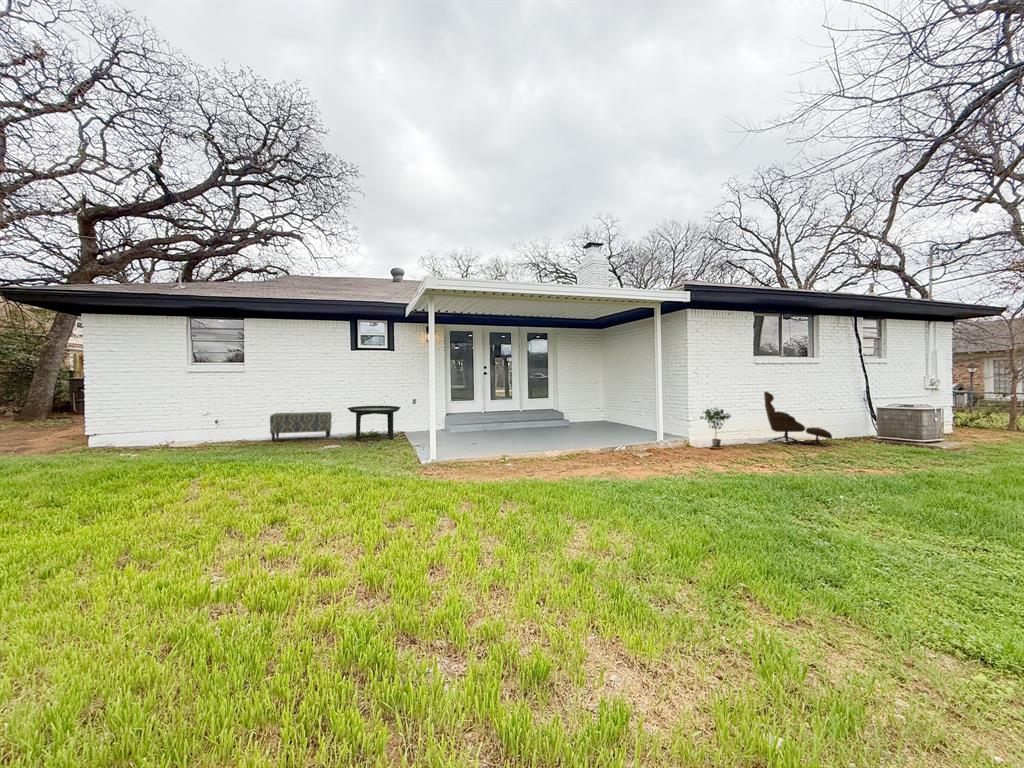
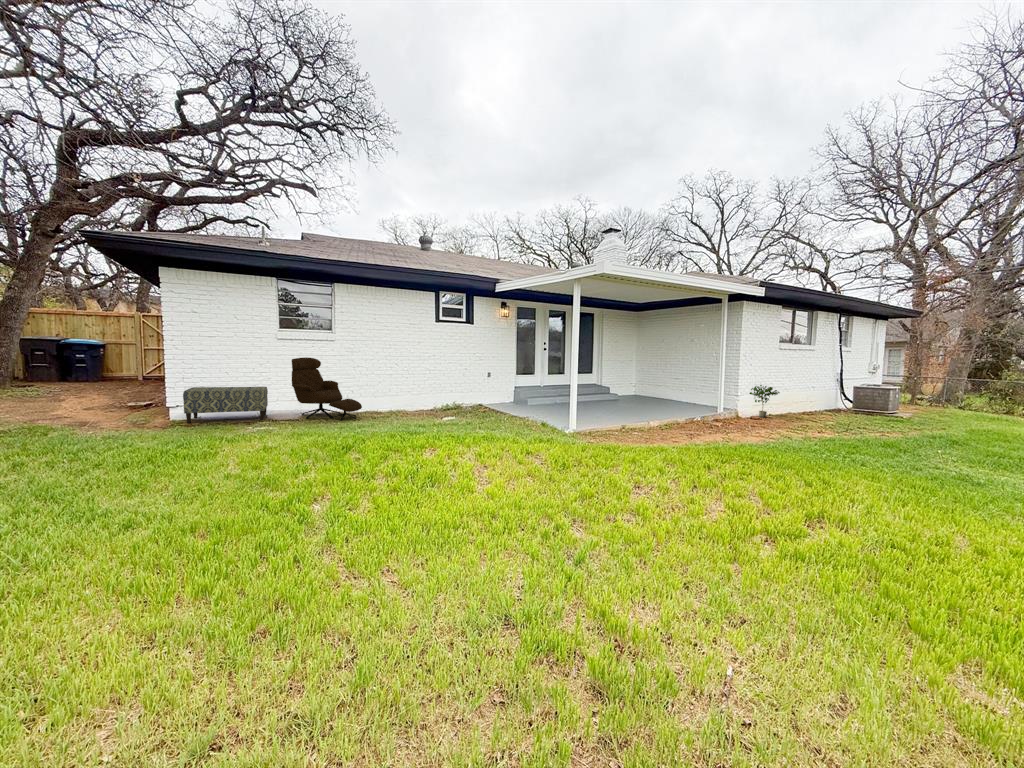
lounge chair: present [764,392,832,446] -> present [292,358,362,421]
round table: present [347,406,401,440] -> none [444,378,494,413]
bench: present [270,412,332,441] -> present [183,387,268,423]

